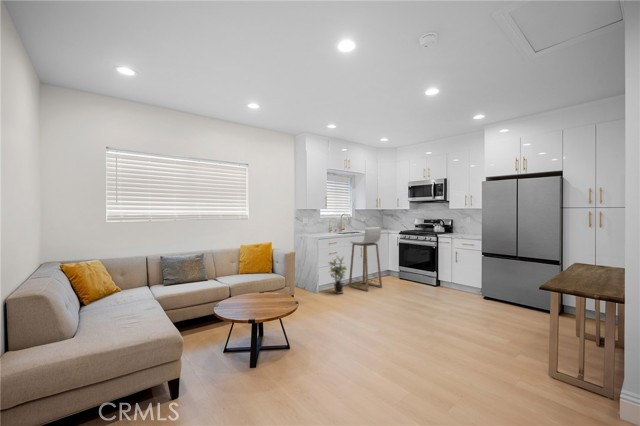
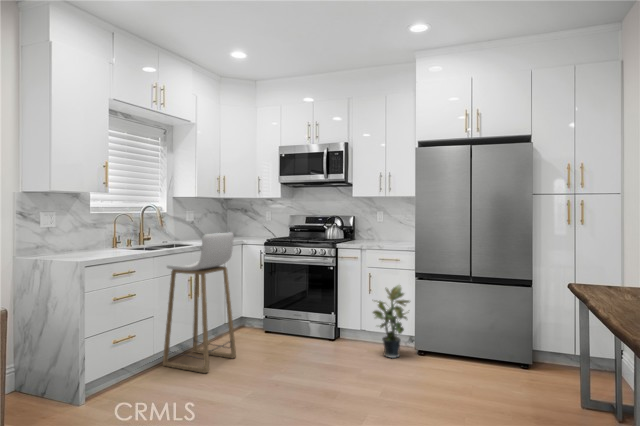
potted plant: present [329,259,346,294] -> present [373,285,409,358]

